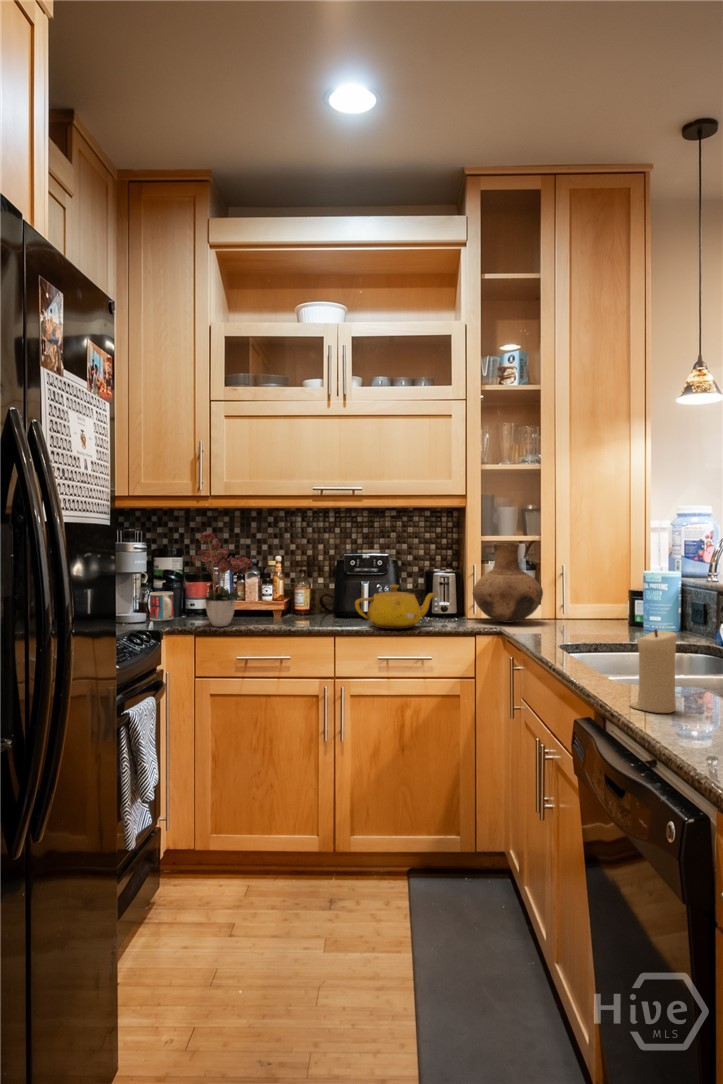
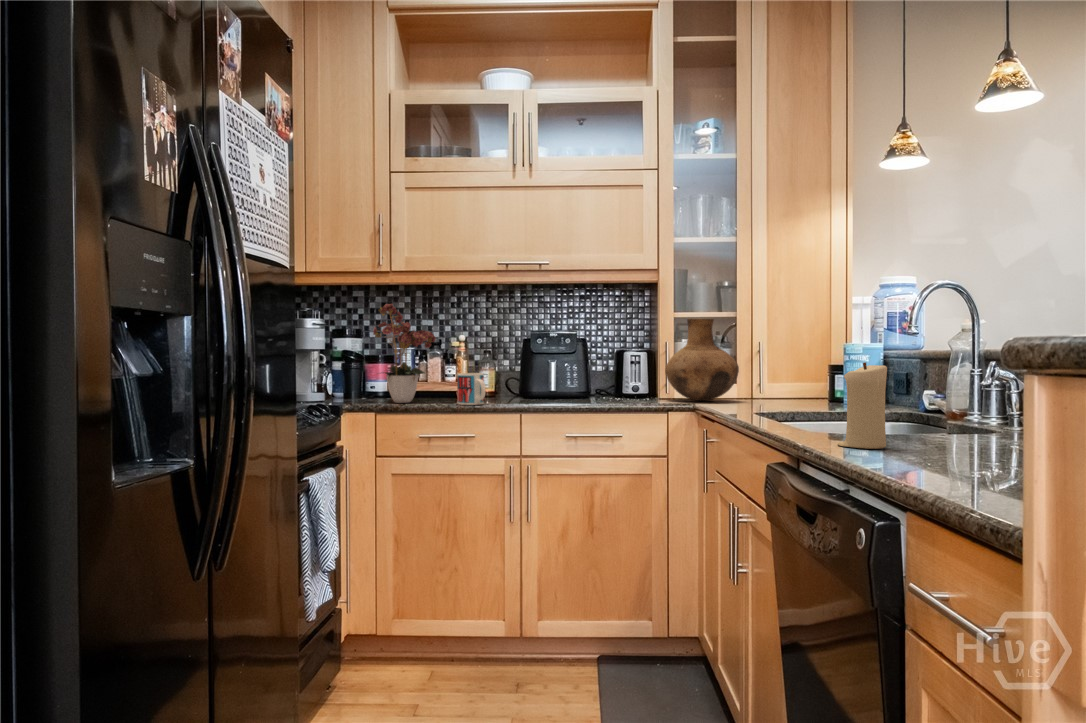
teapot: present [355,585,436,629] -> none [543,359,629,404]
mug: present [150,592,174,621] -> present [457,373,486,405]

